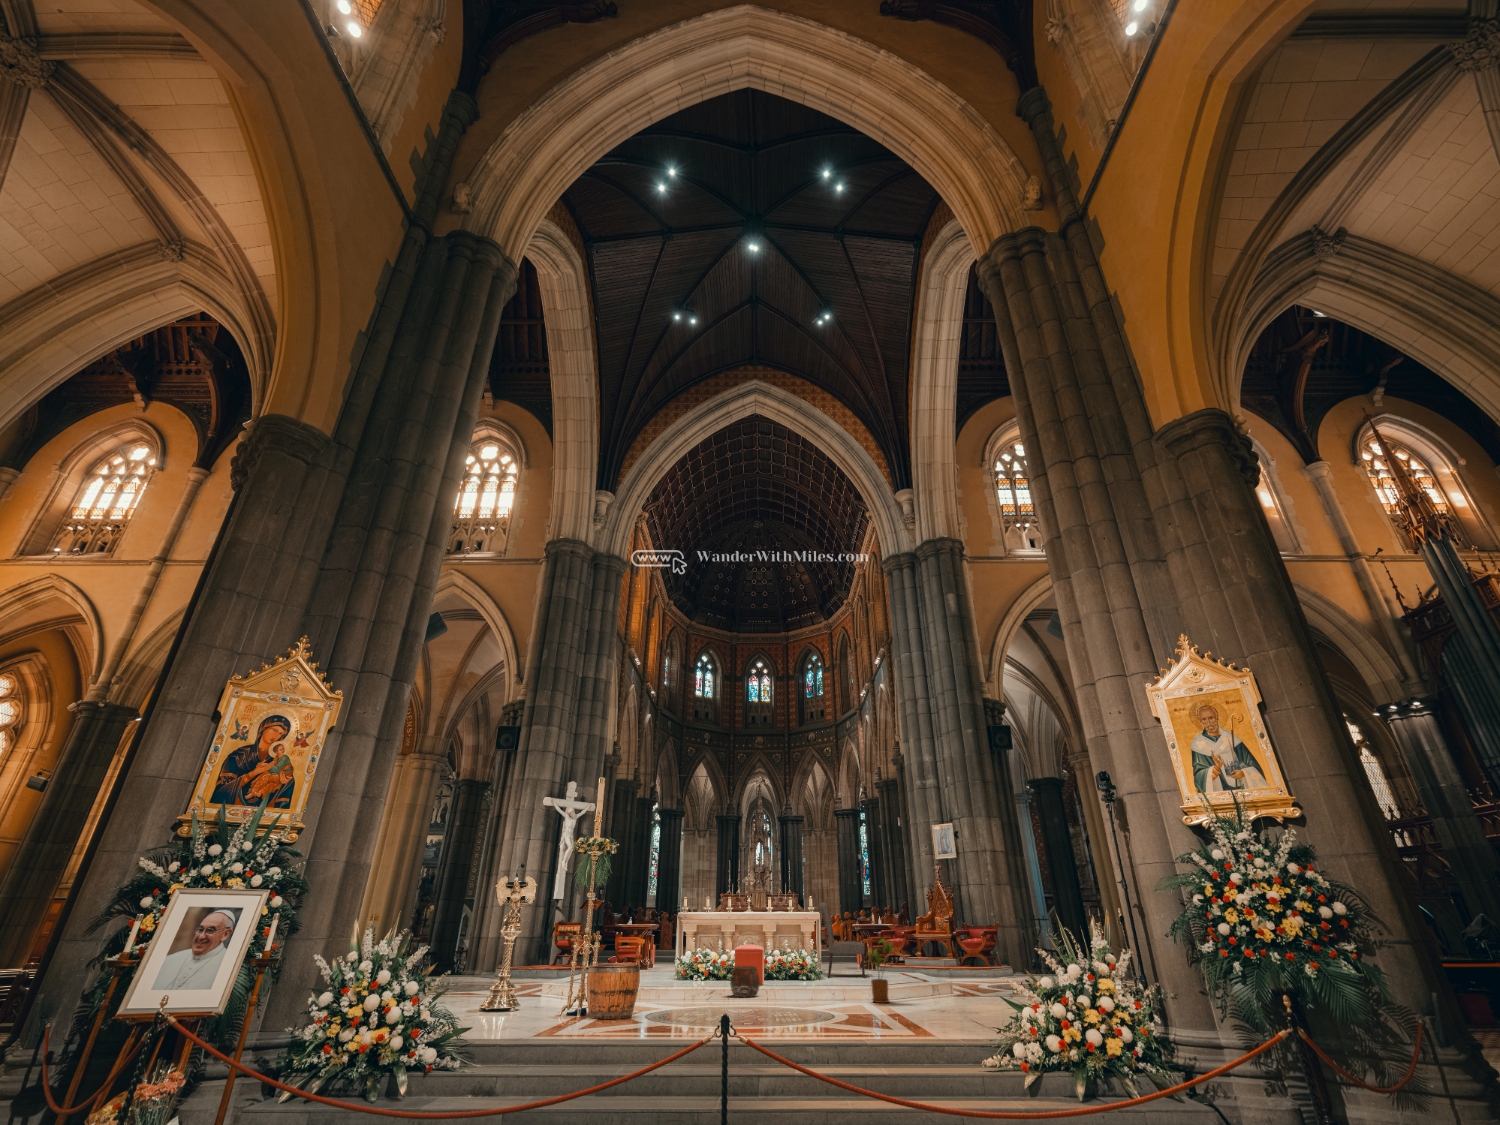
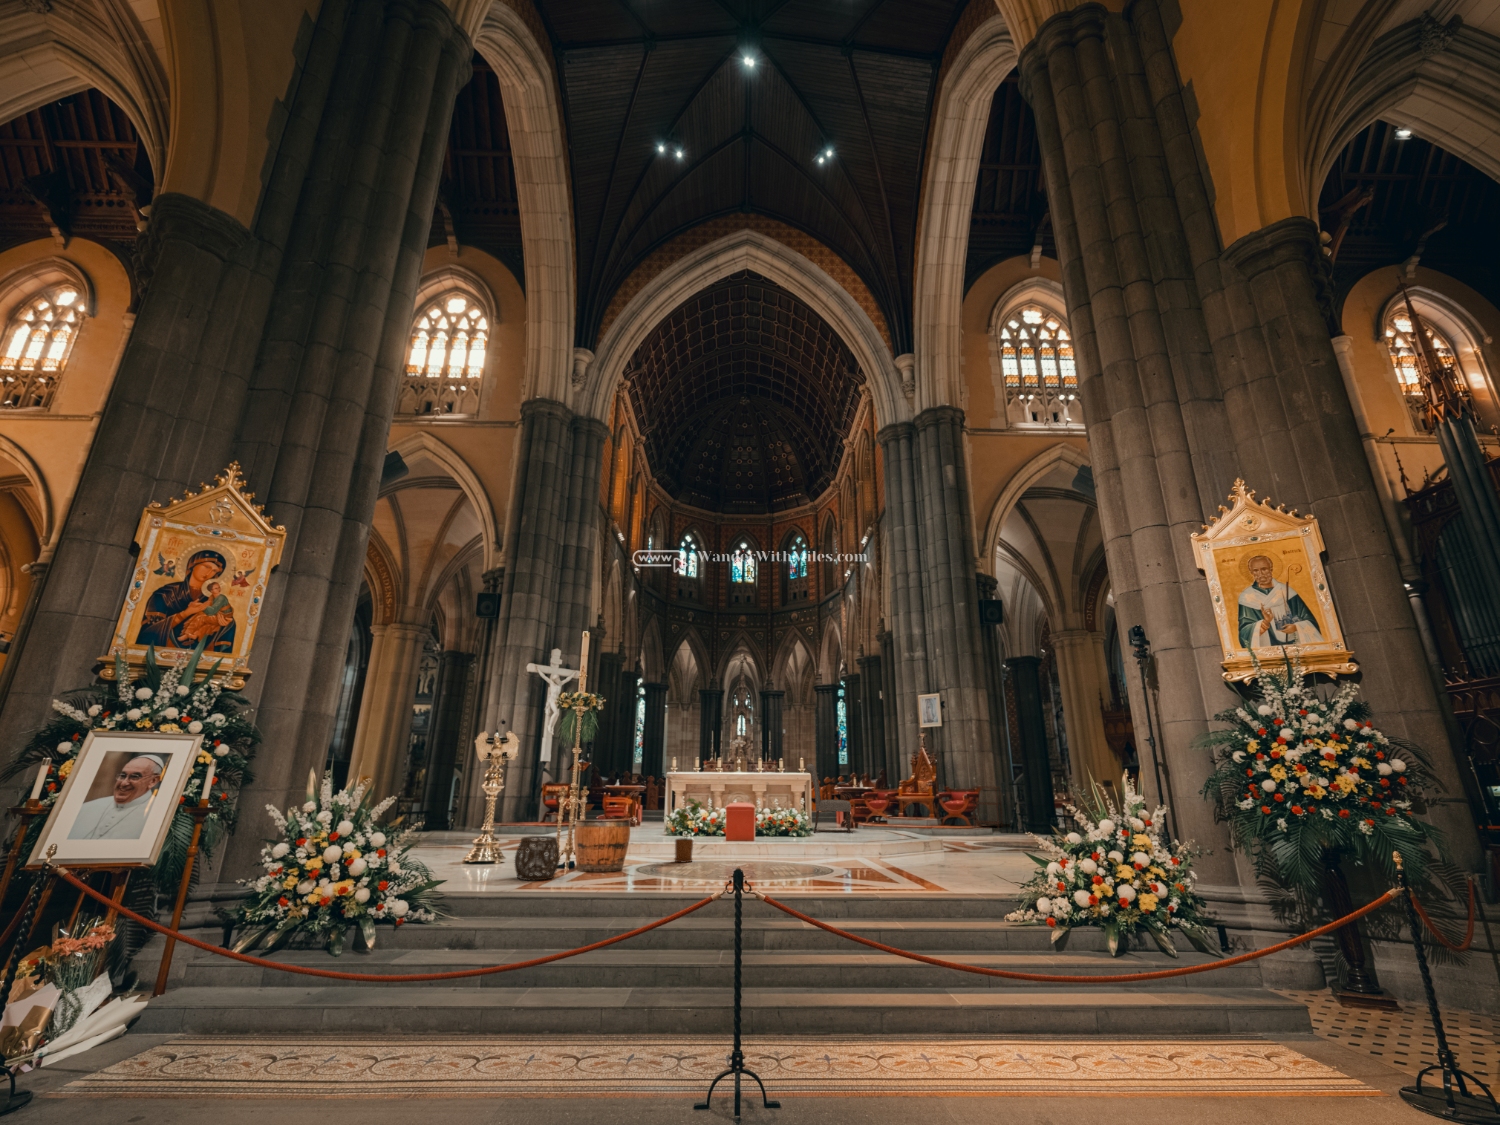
side table: none [991,924,1026,972] -> present [972,786,1002,825]
house plant: present [867,939,897,1003] -> present [672,798,705,863]
woven basket: present [730,966,760,997] -> present [515,836,560,881]

